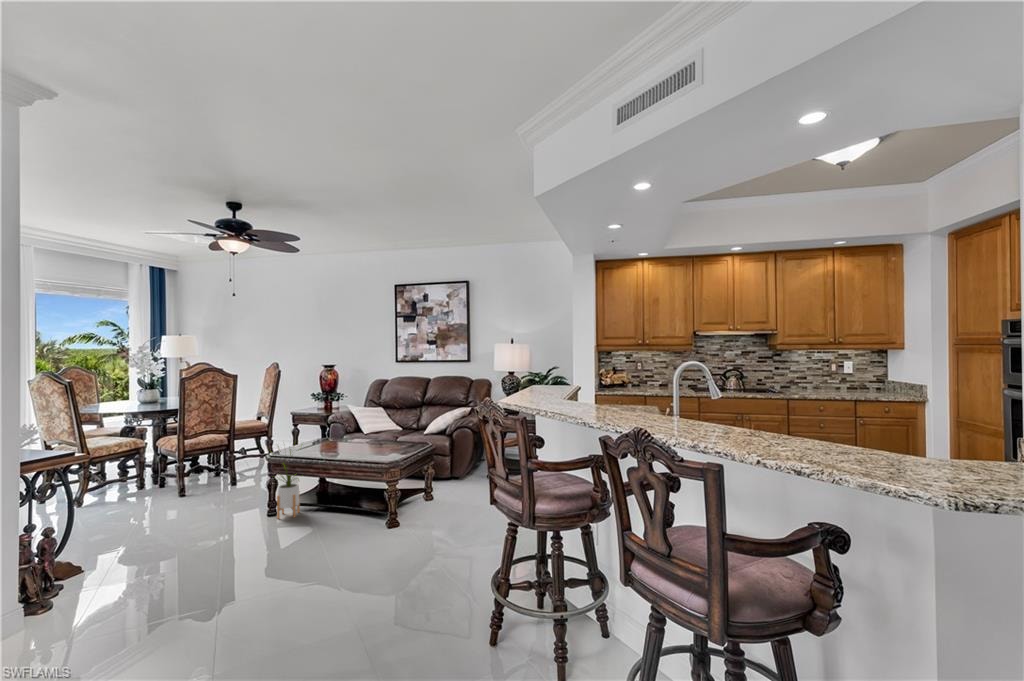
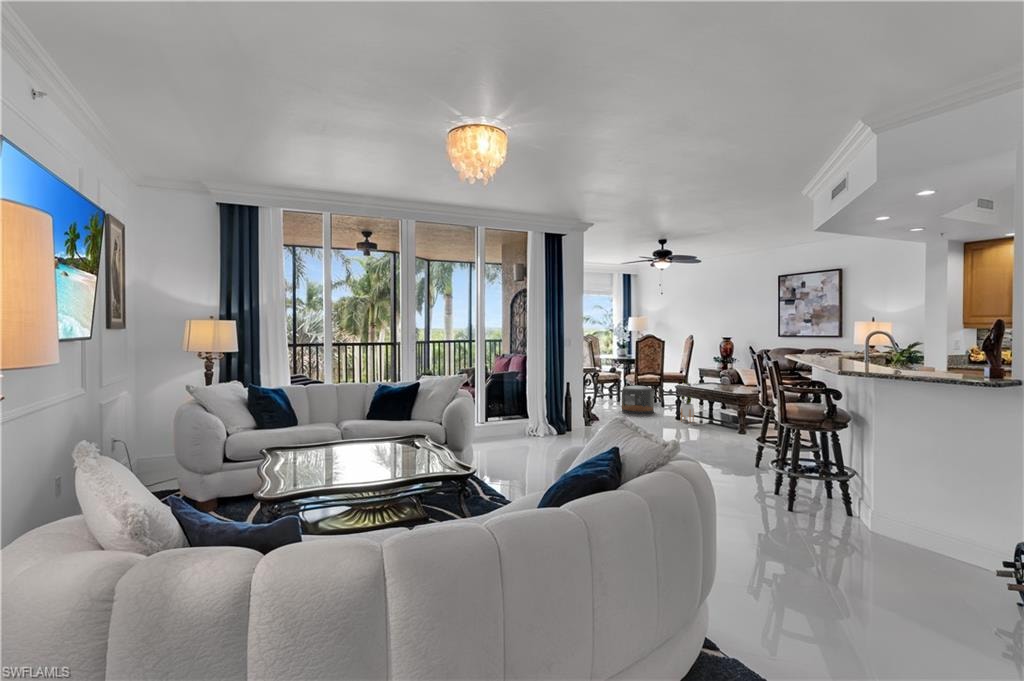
pouf: none [152,459,219,517] -> present [622,385,654,414]

